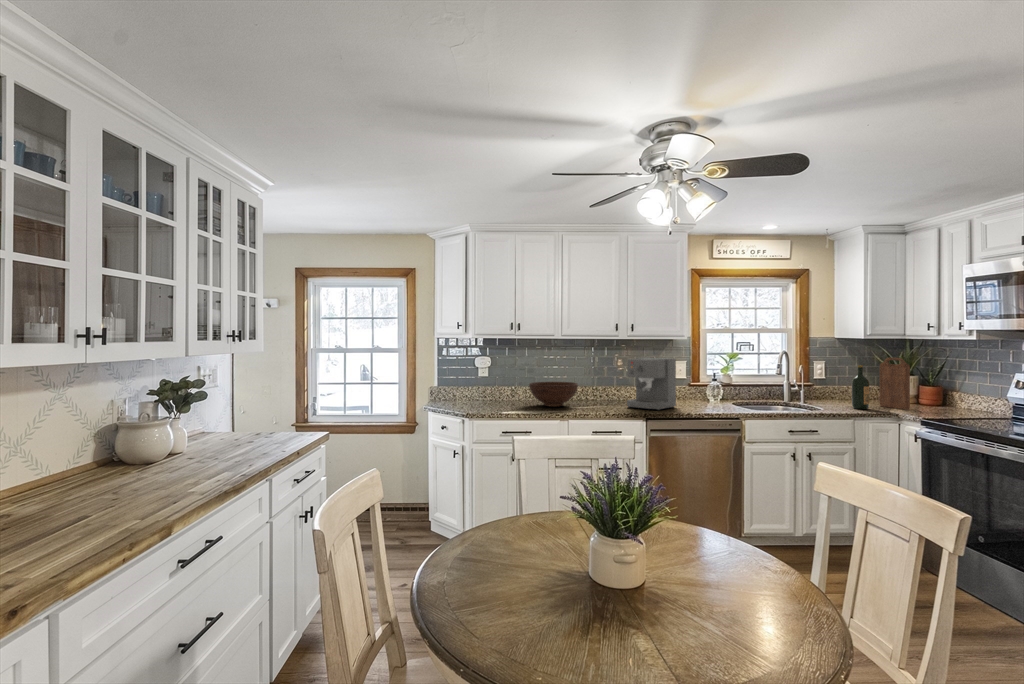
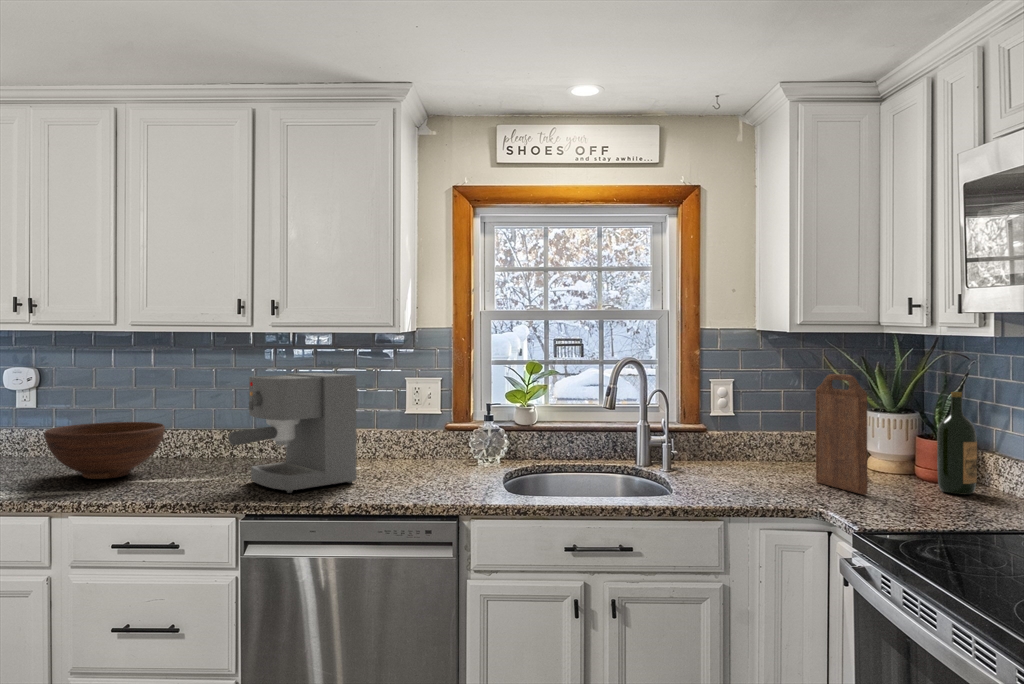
wine bottle: present [852,365,869,409] -> present [937,392,977,495]

